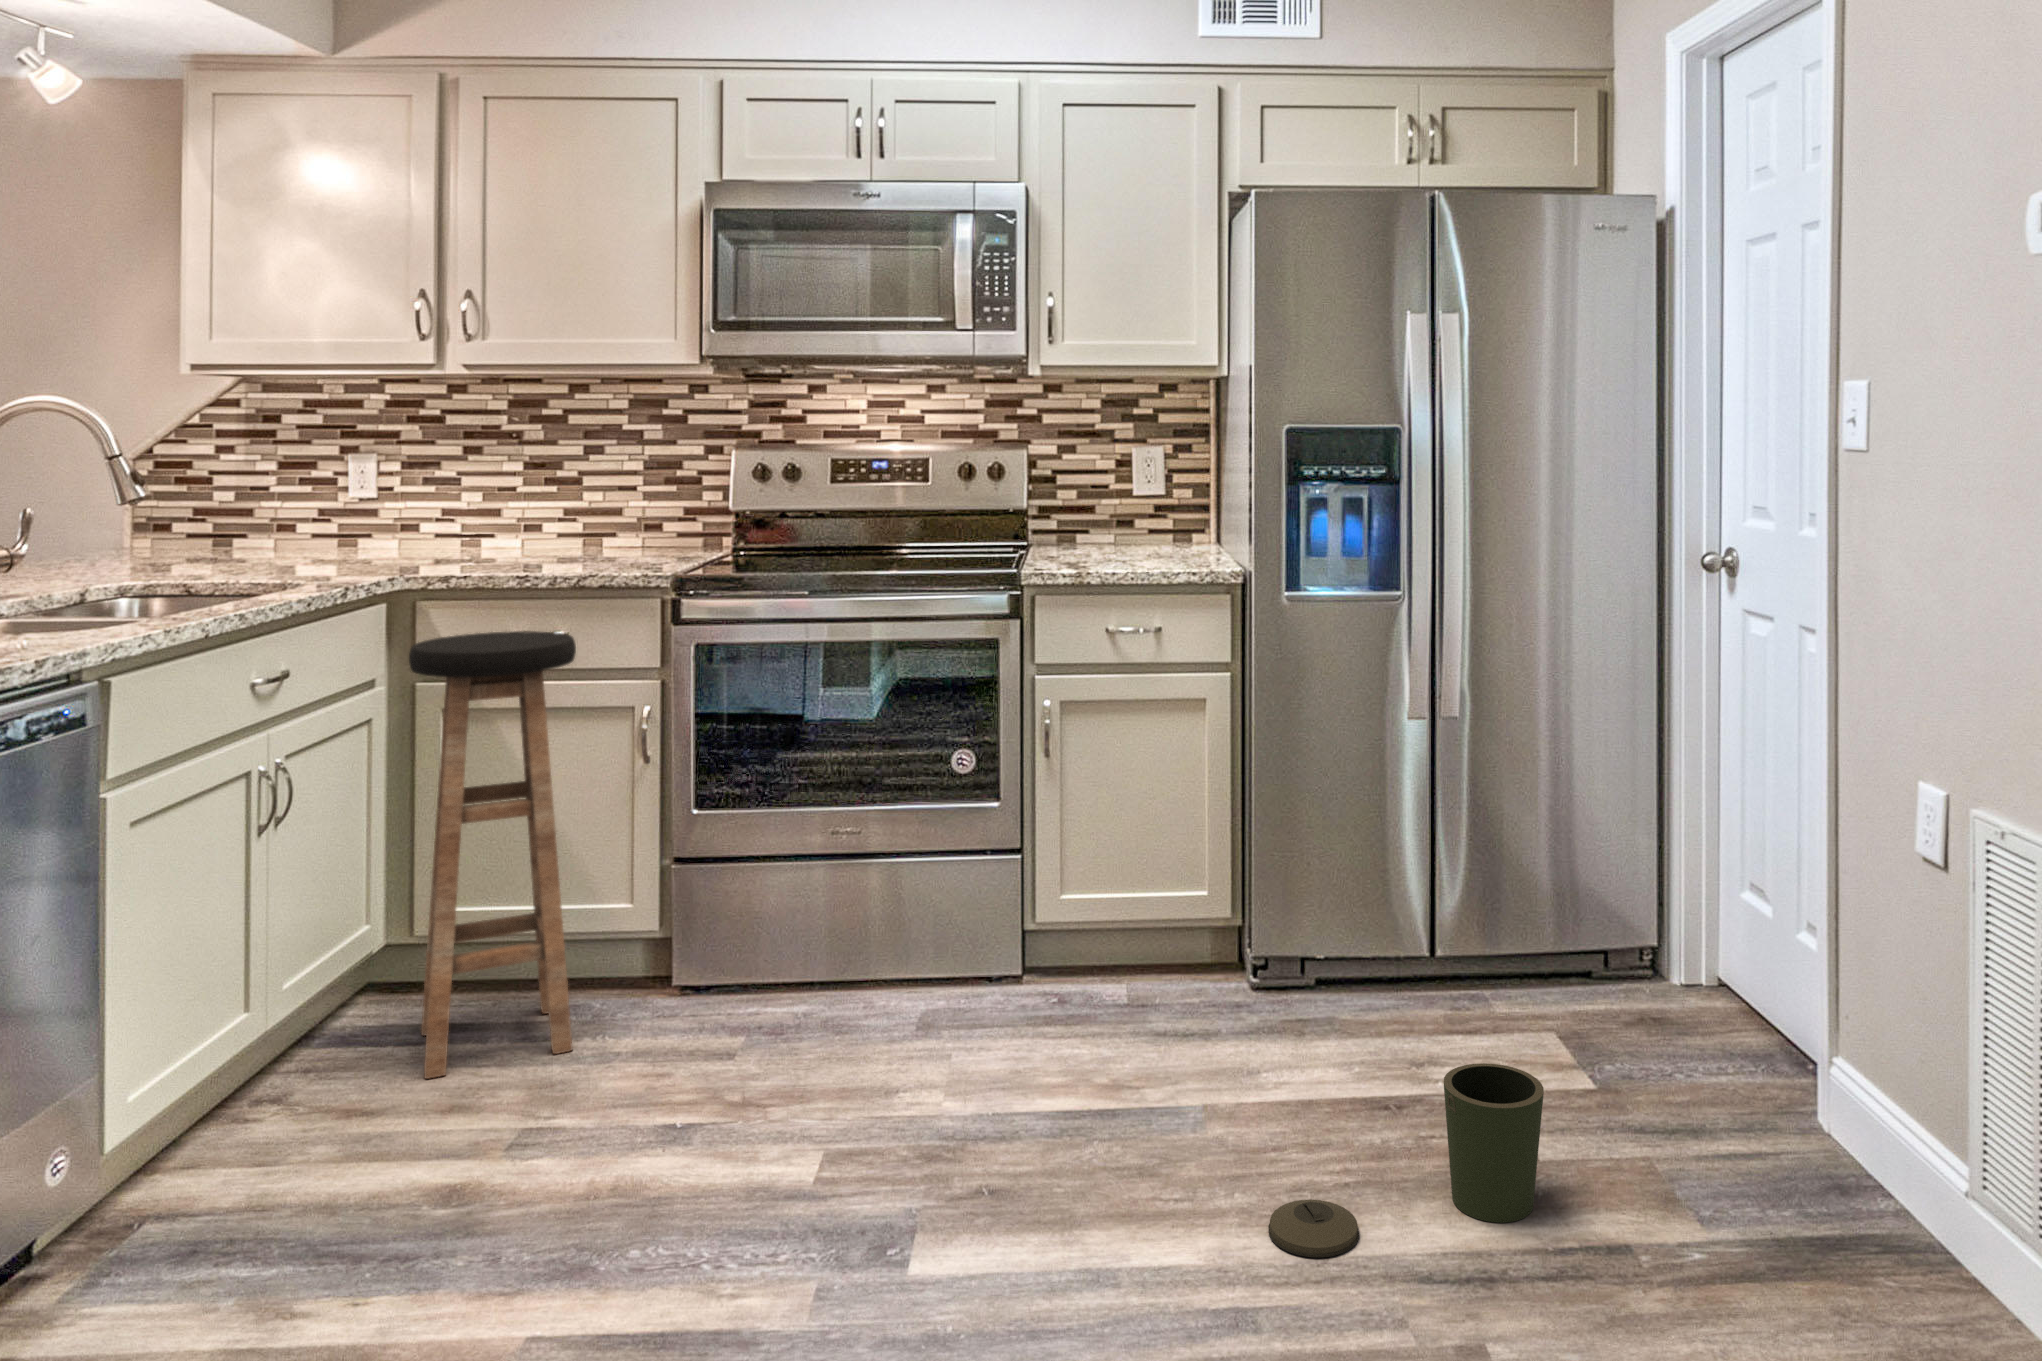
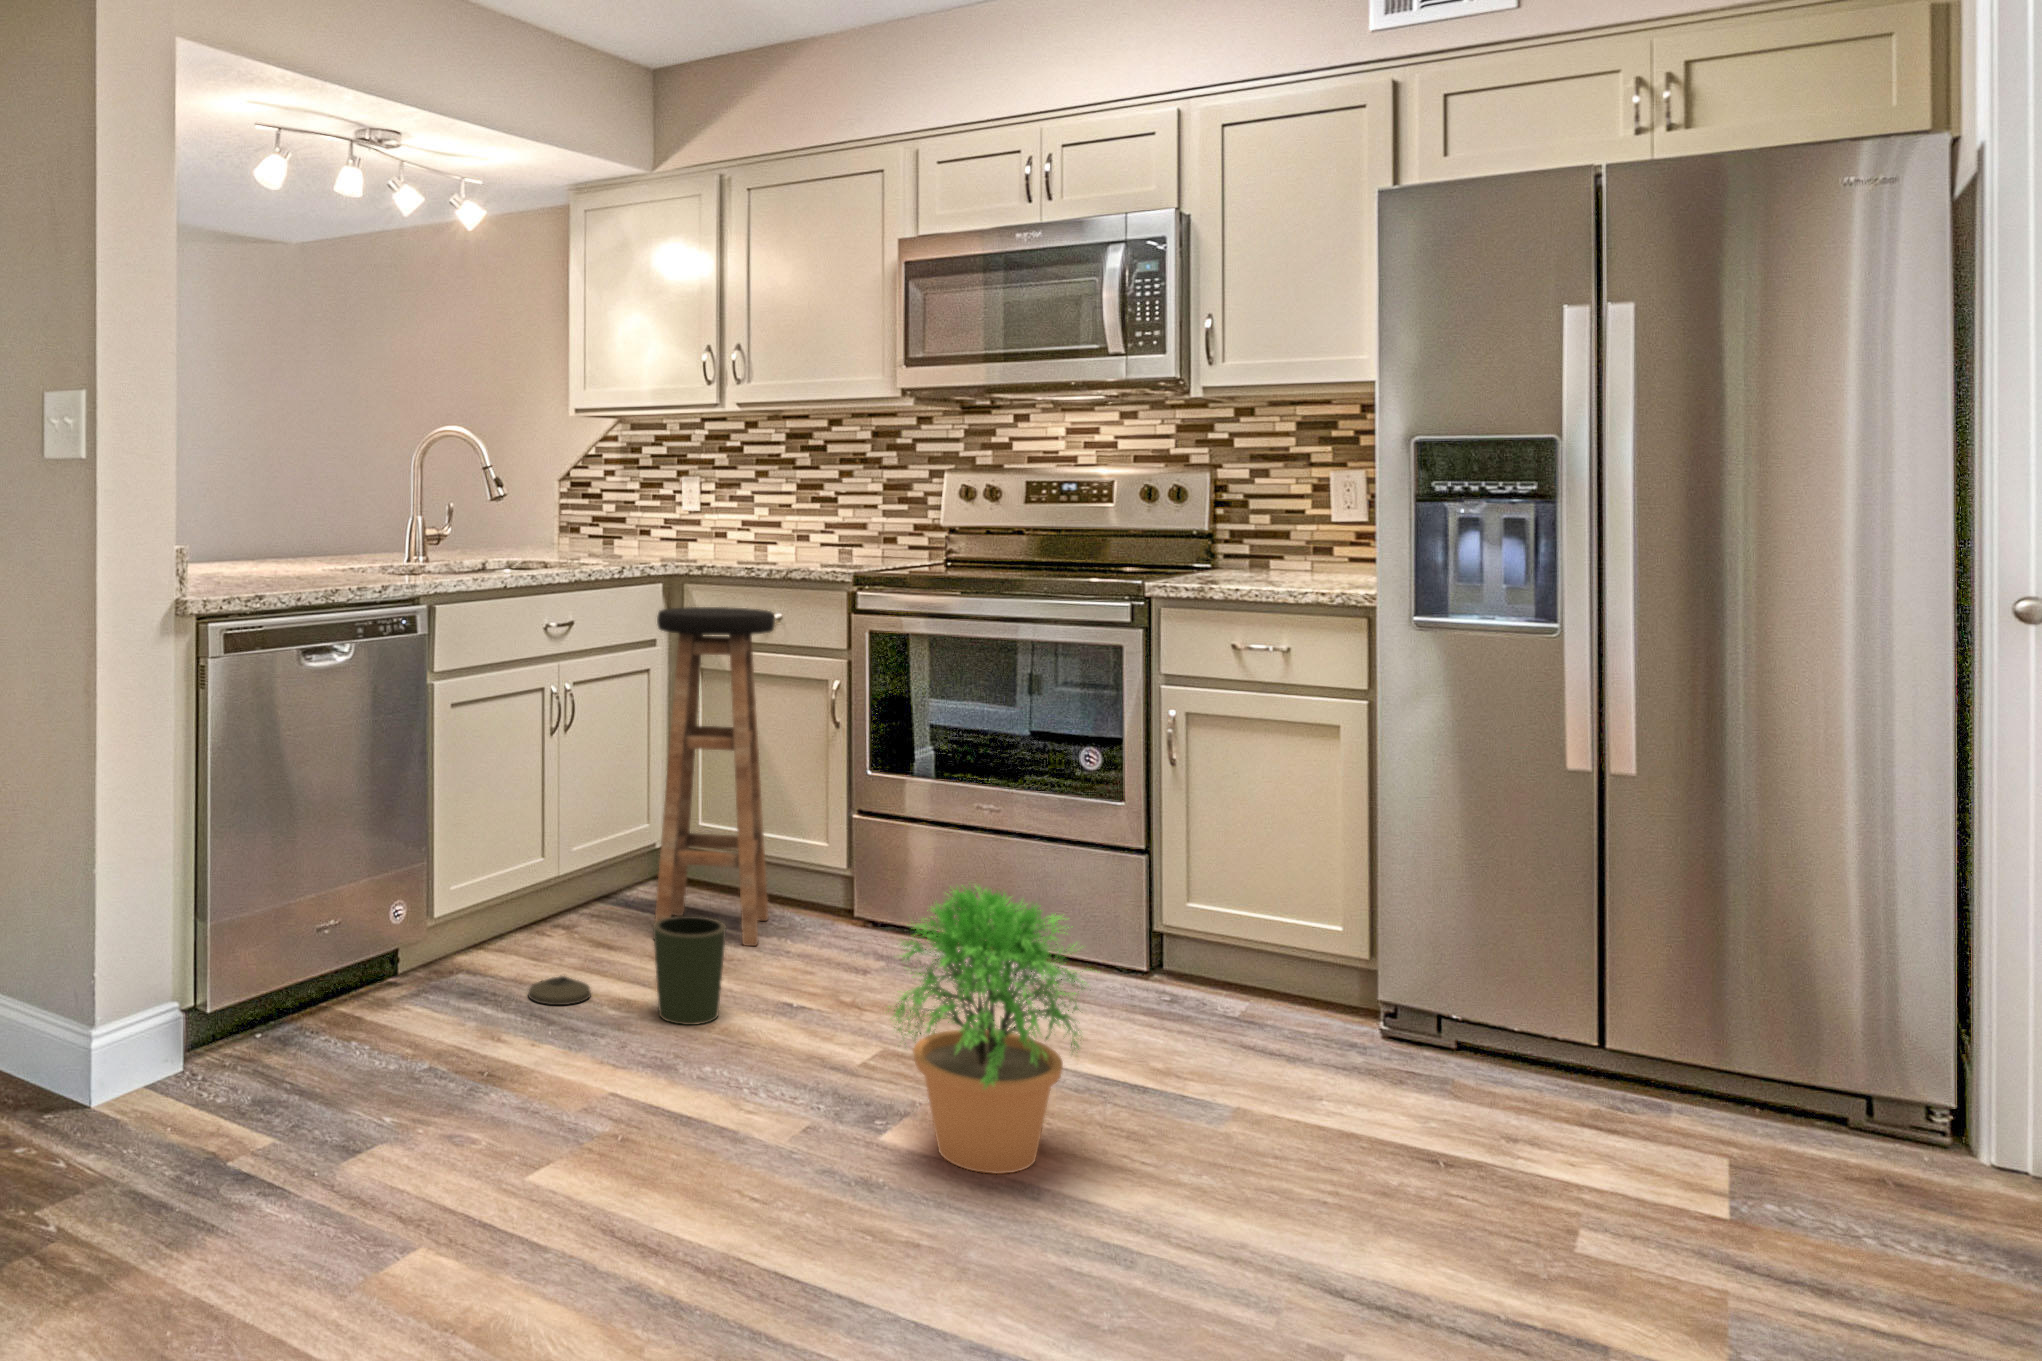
potted plant: none [926,949,1140,1280] -> present [894,885,1097,1174]
trash can: present [1268,1063,1544,1258] -> present [528,916,726,1025]

